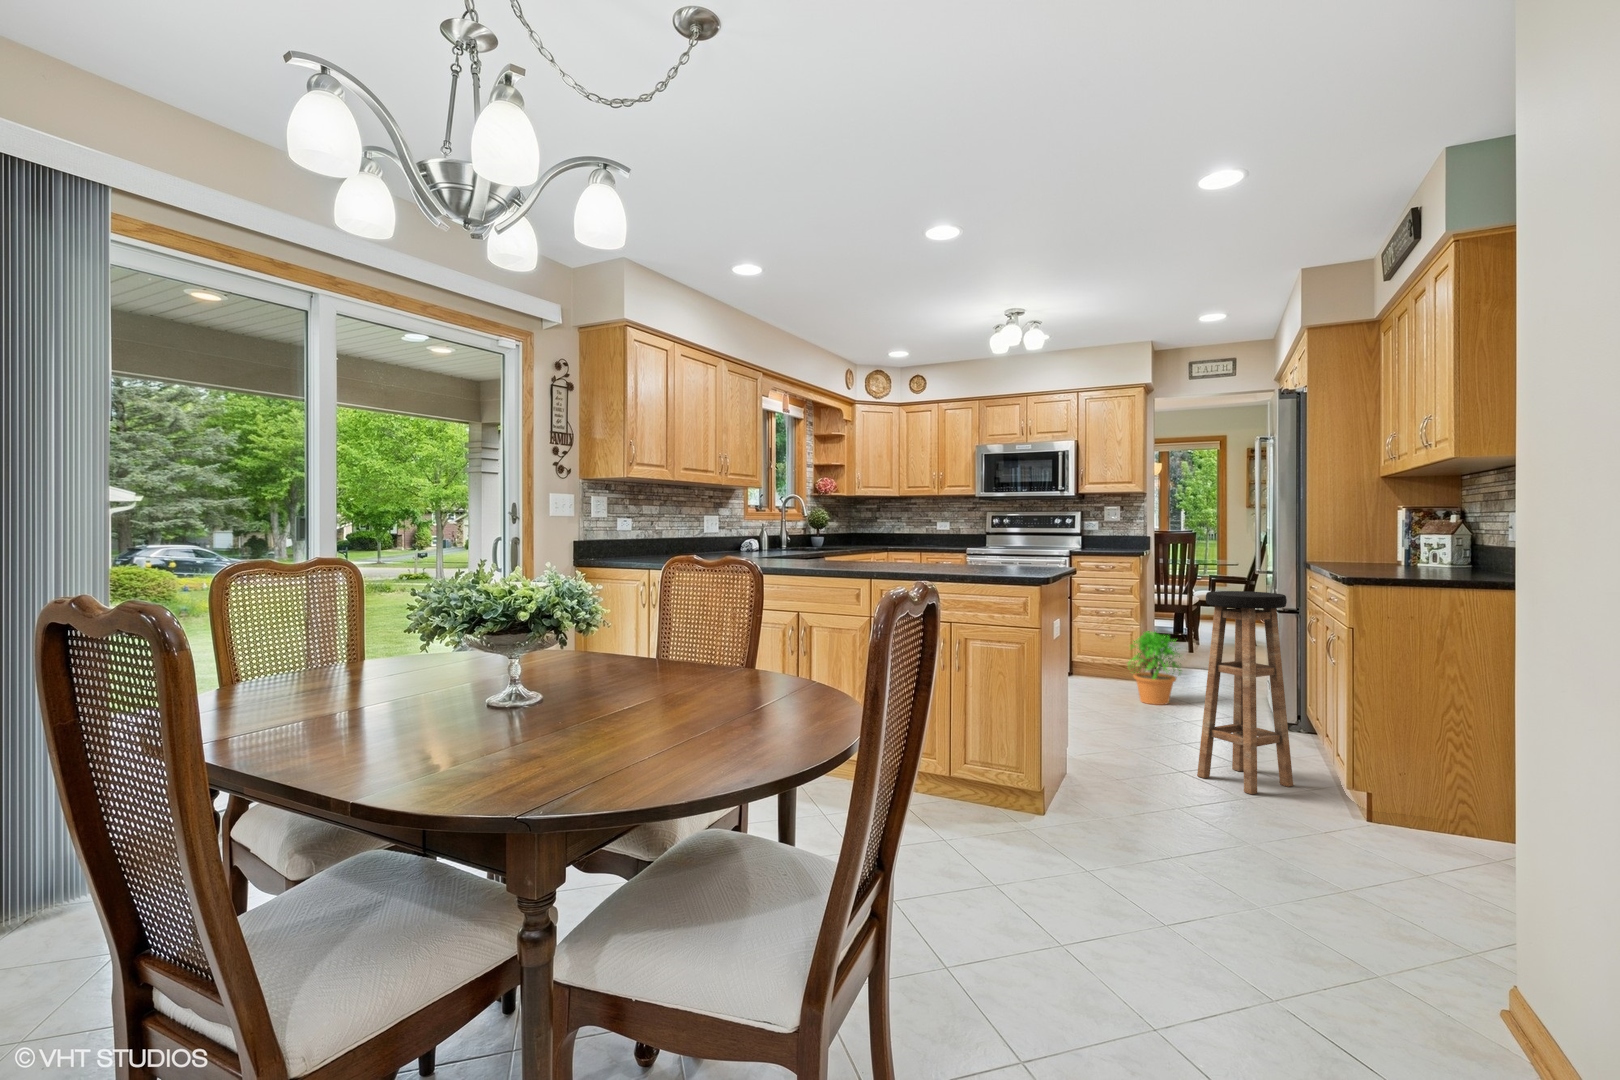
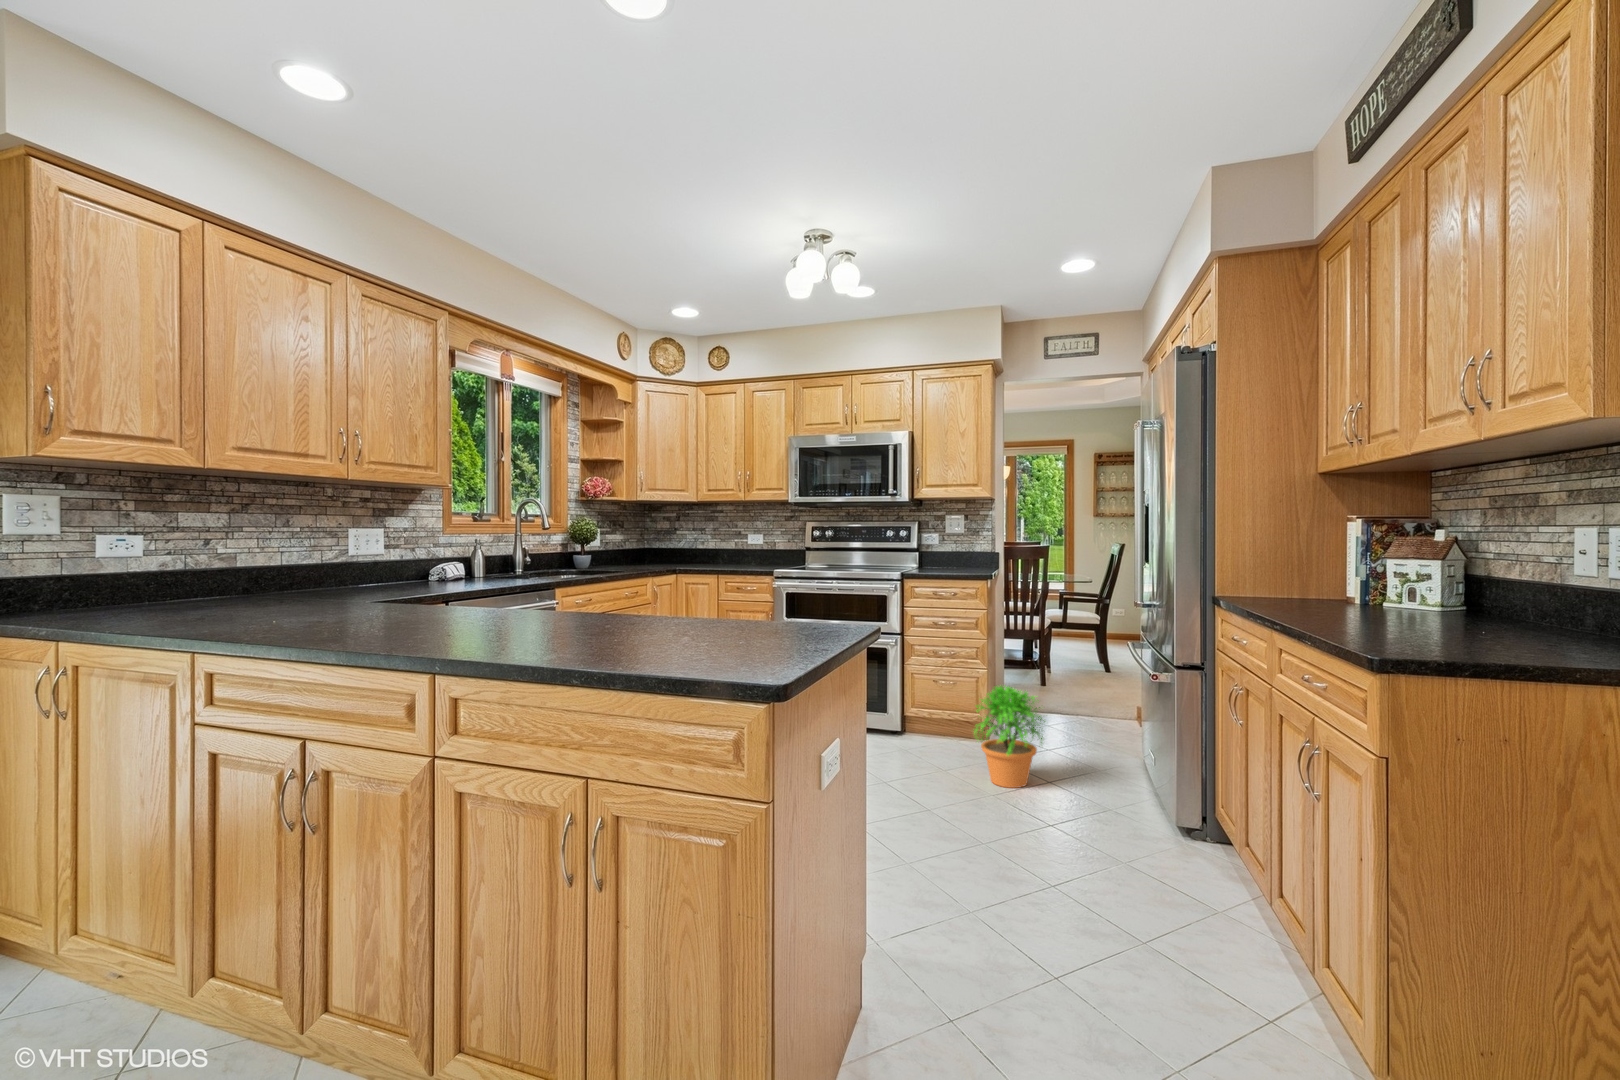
bar stool: present [1197,591,1293,794] -> none [1091,659,1248,1042]

